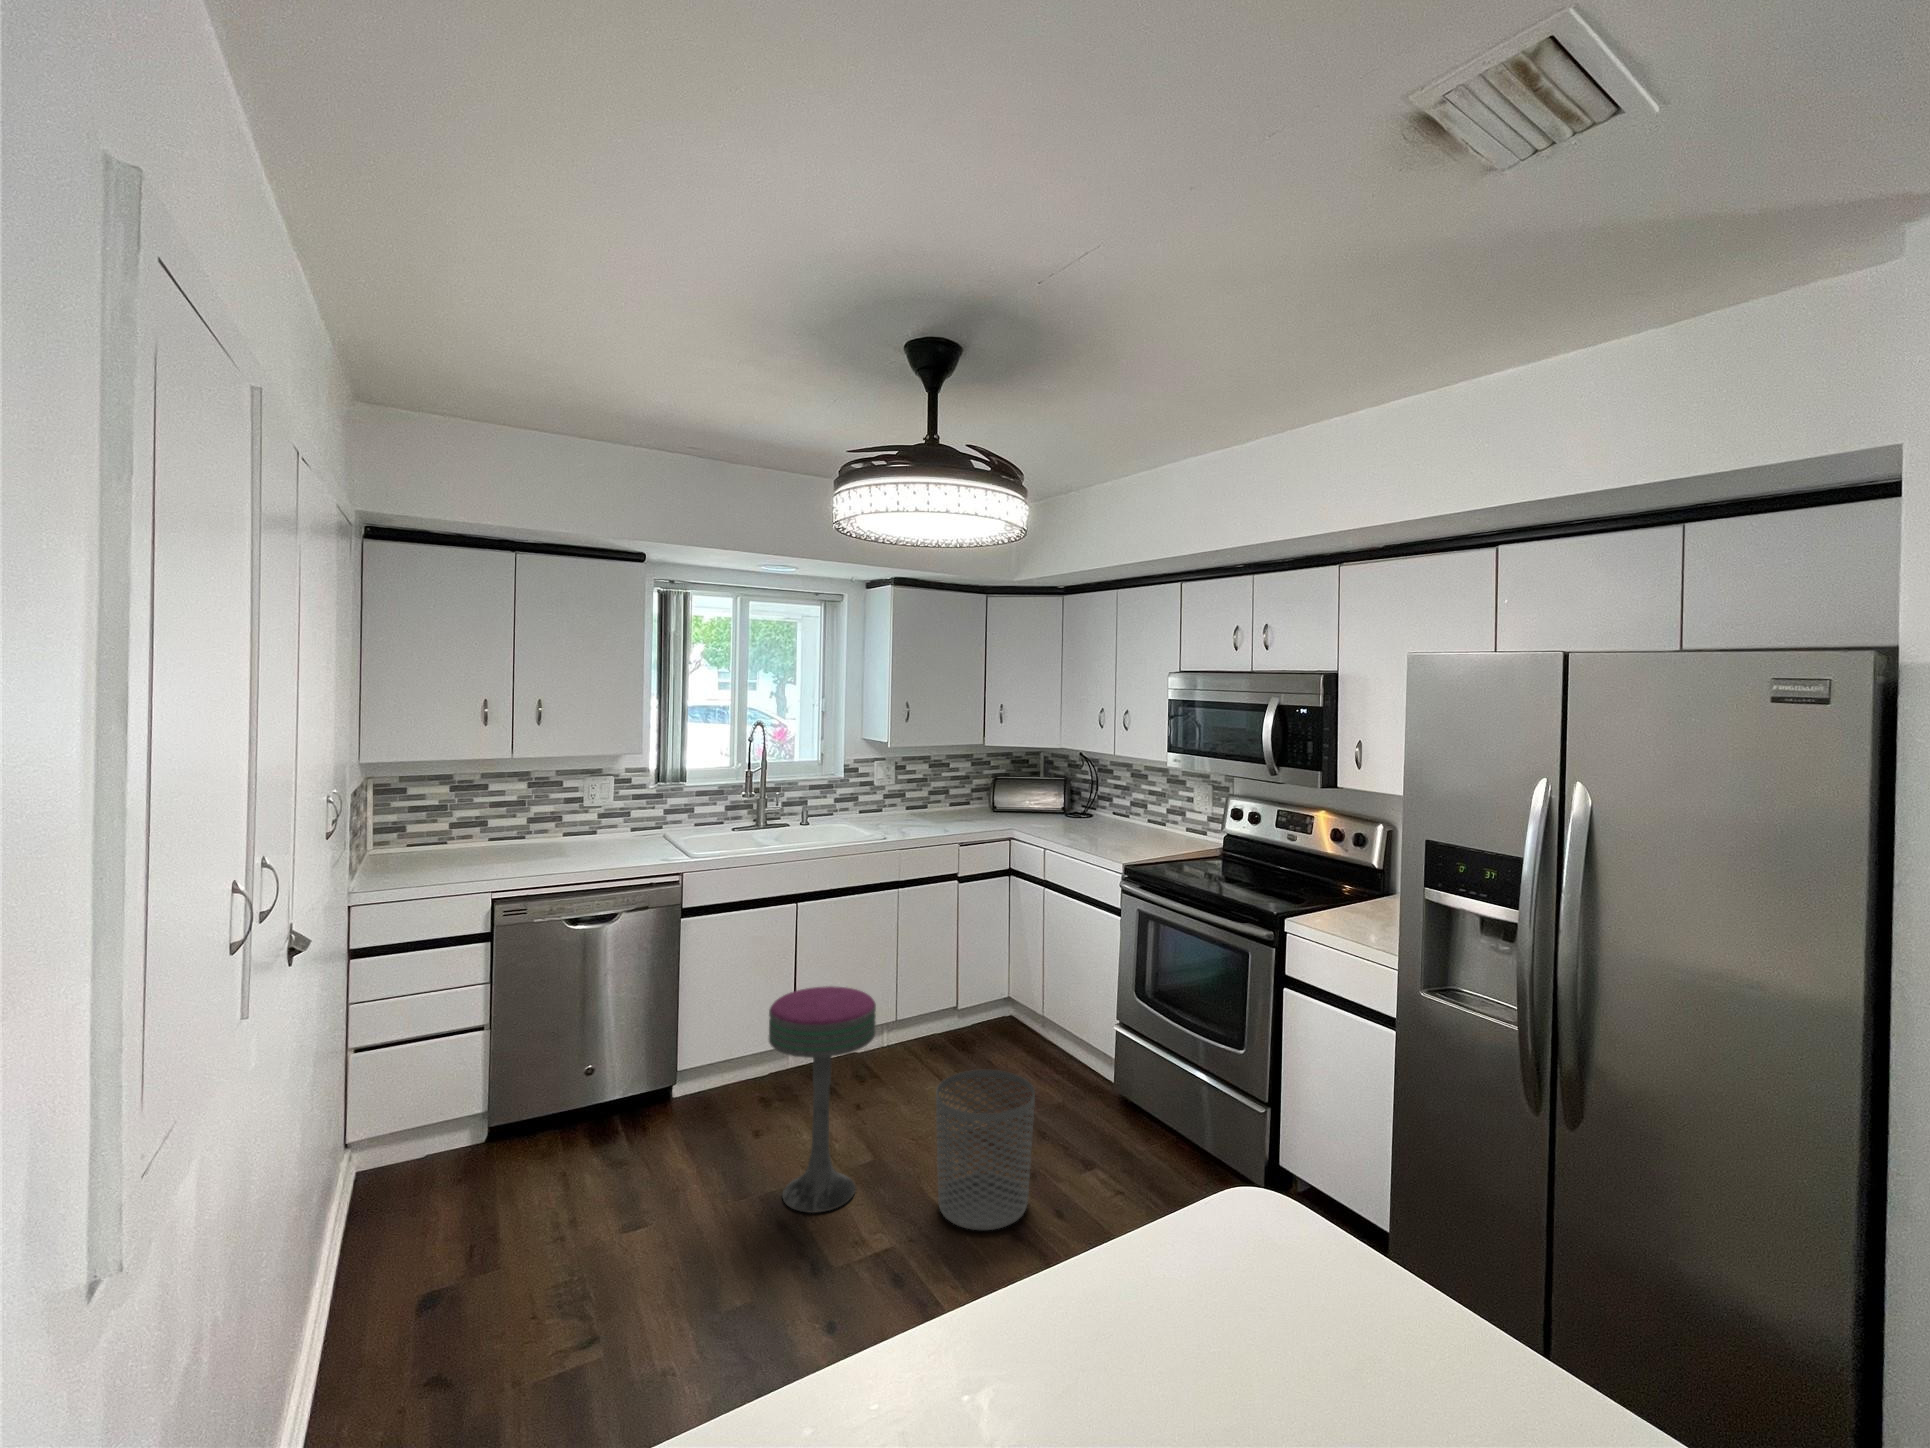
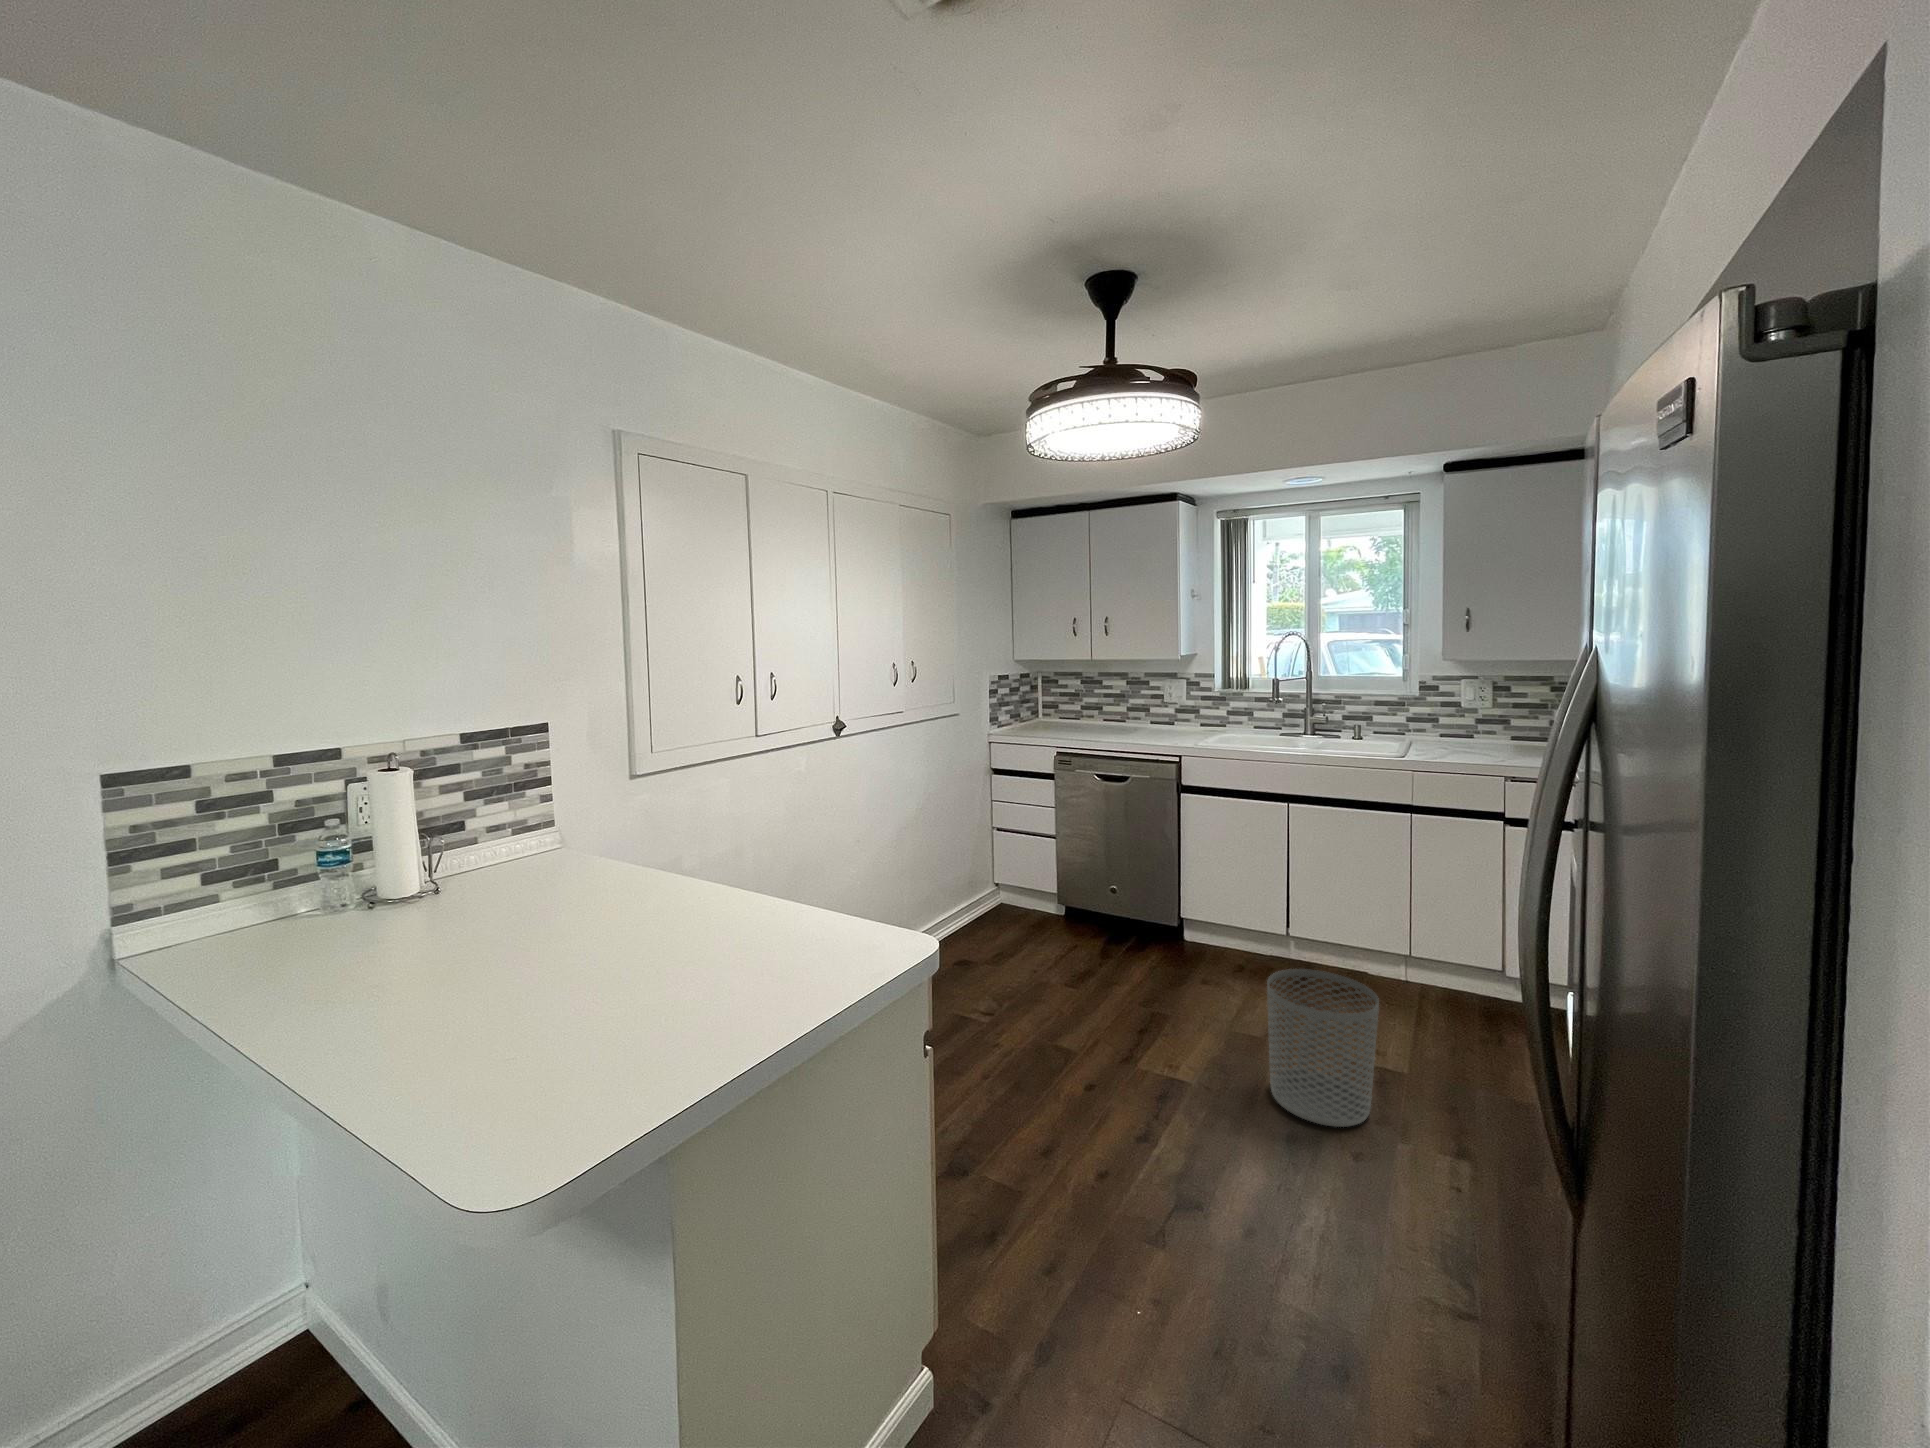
bar stool: present [769,986,876,1213] -> none [1159,855,1255,1040]

